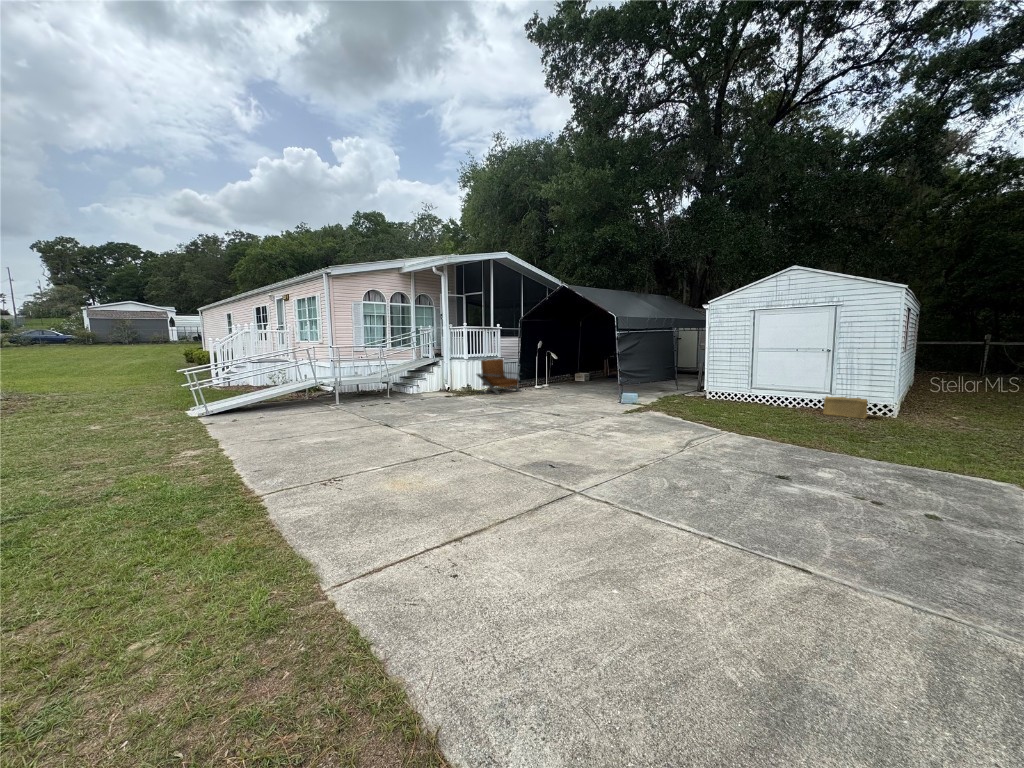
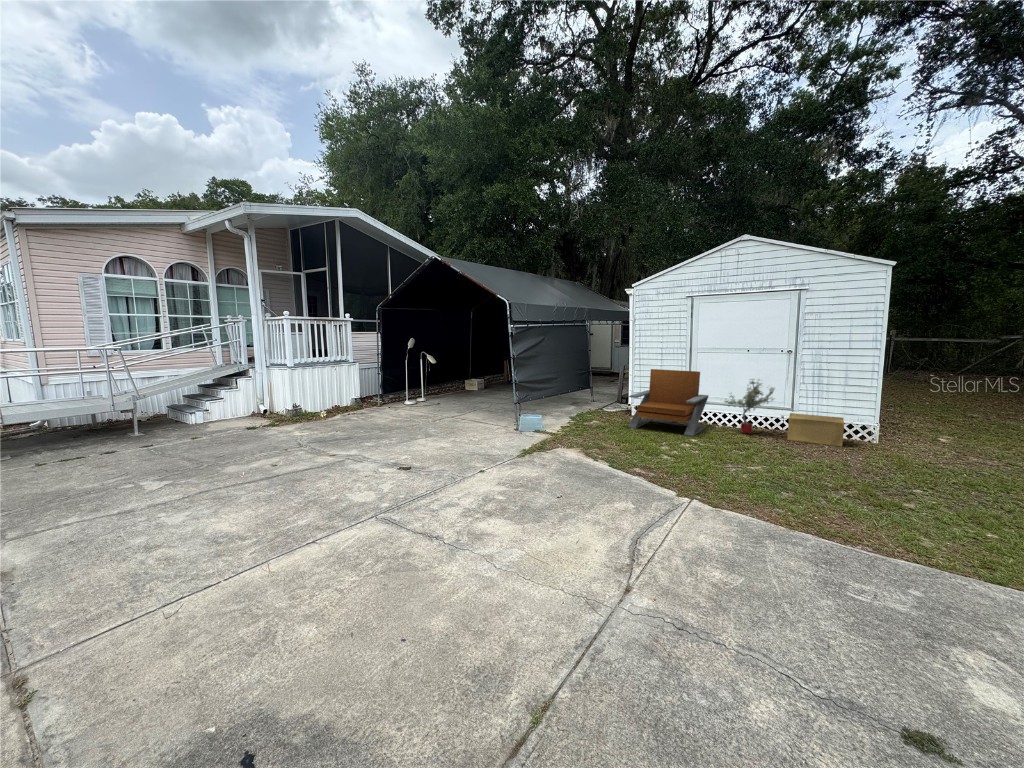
lounge chair: present [477,359,521,395] -> present [628,369,708,436]
potted tree: none [776,370,815,411] -> present [725,379,774,434]

